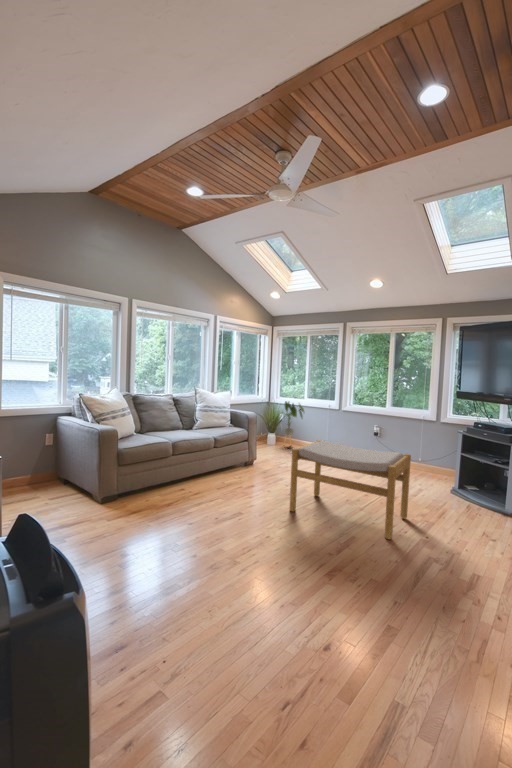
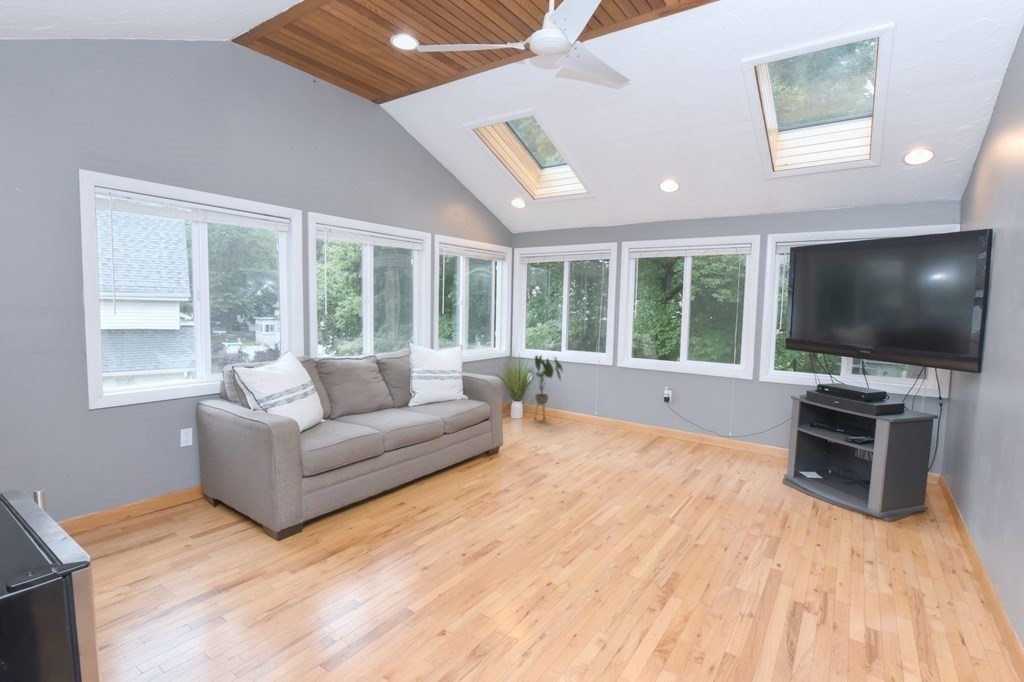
footstool: present [290,440,411,539] -> none [569,420,745,572]

